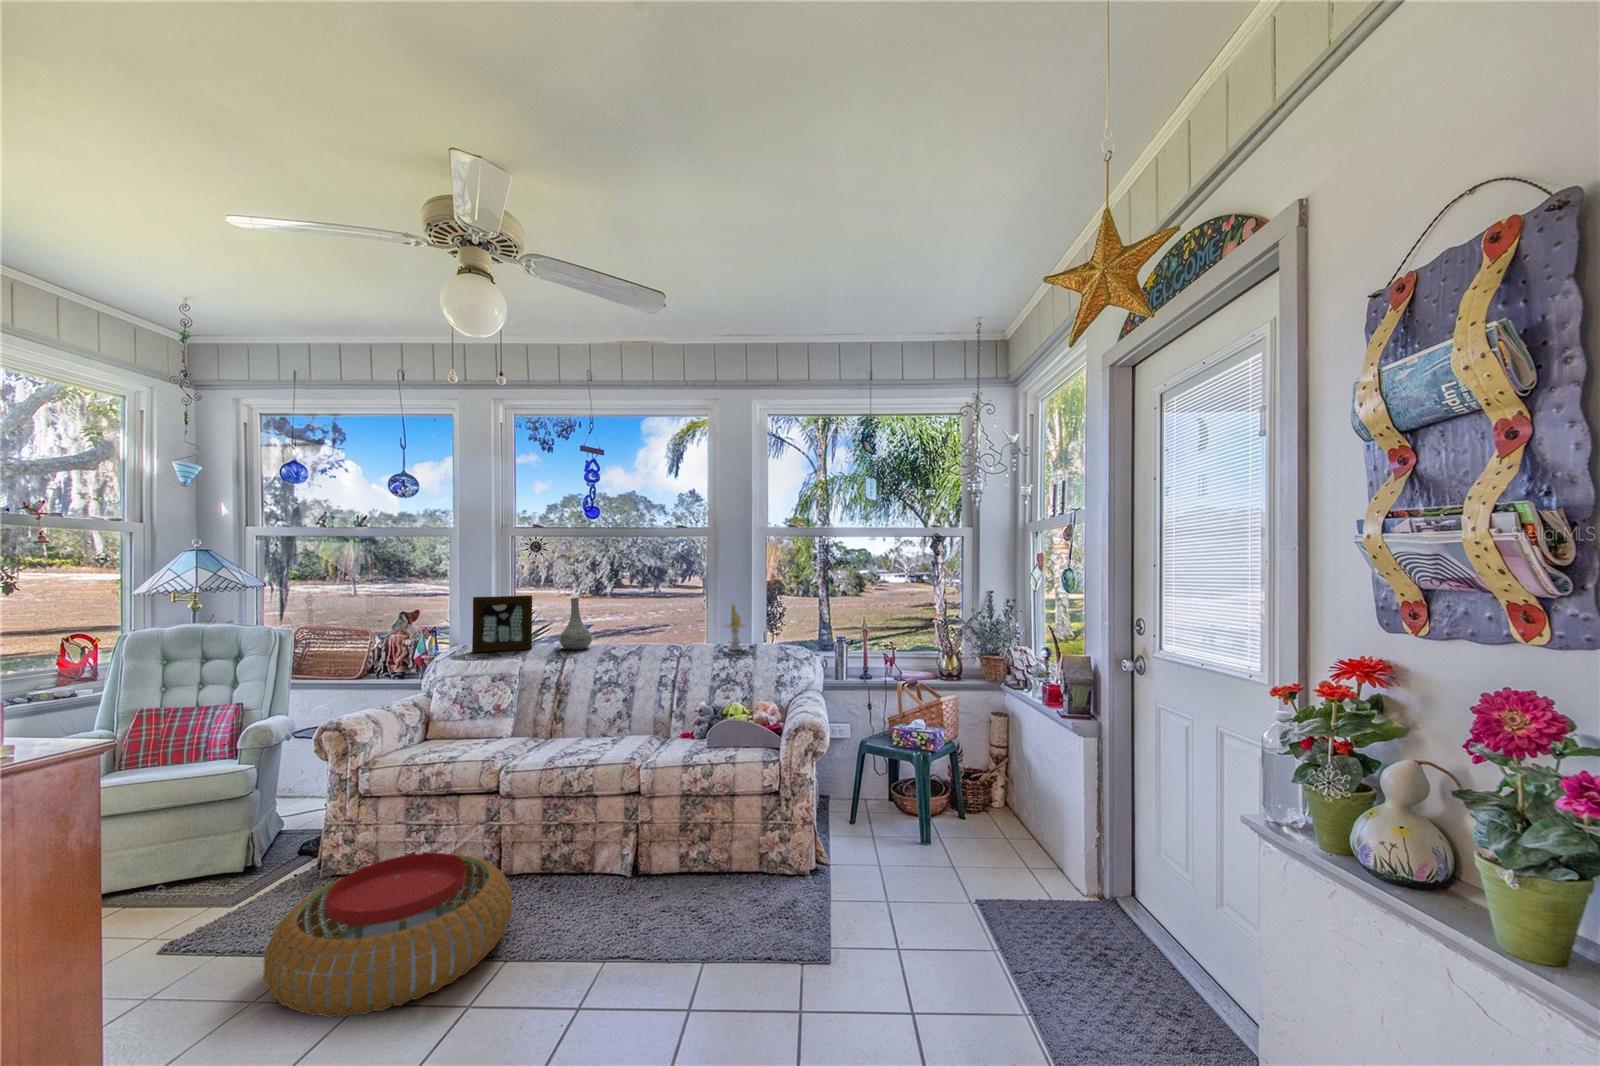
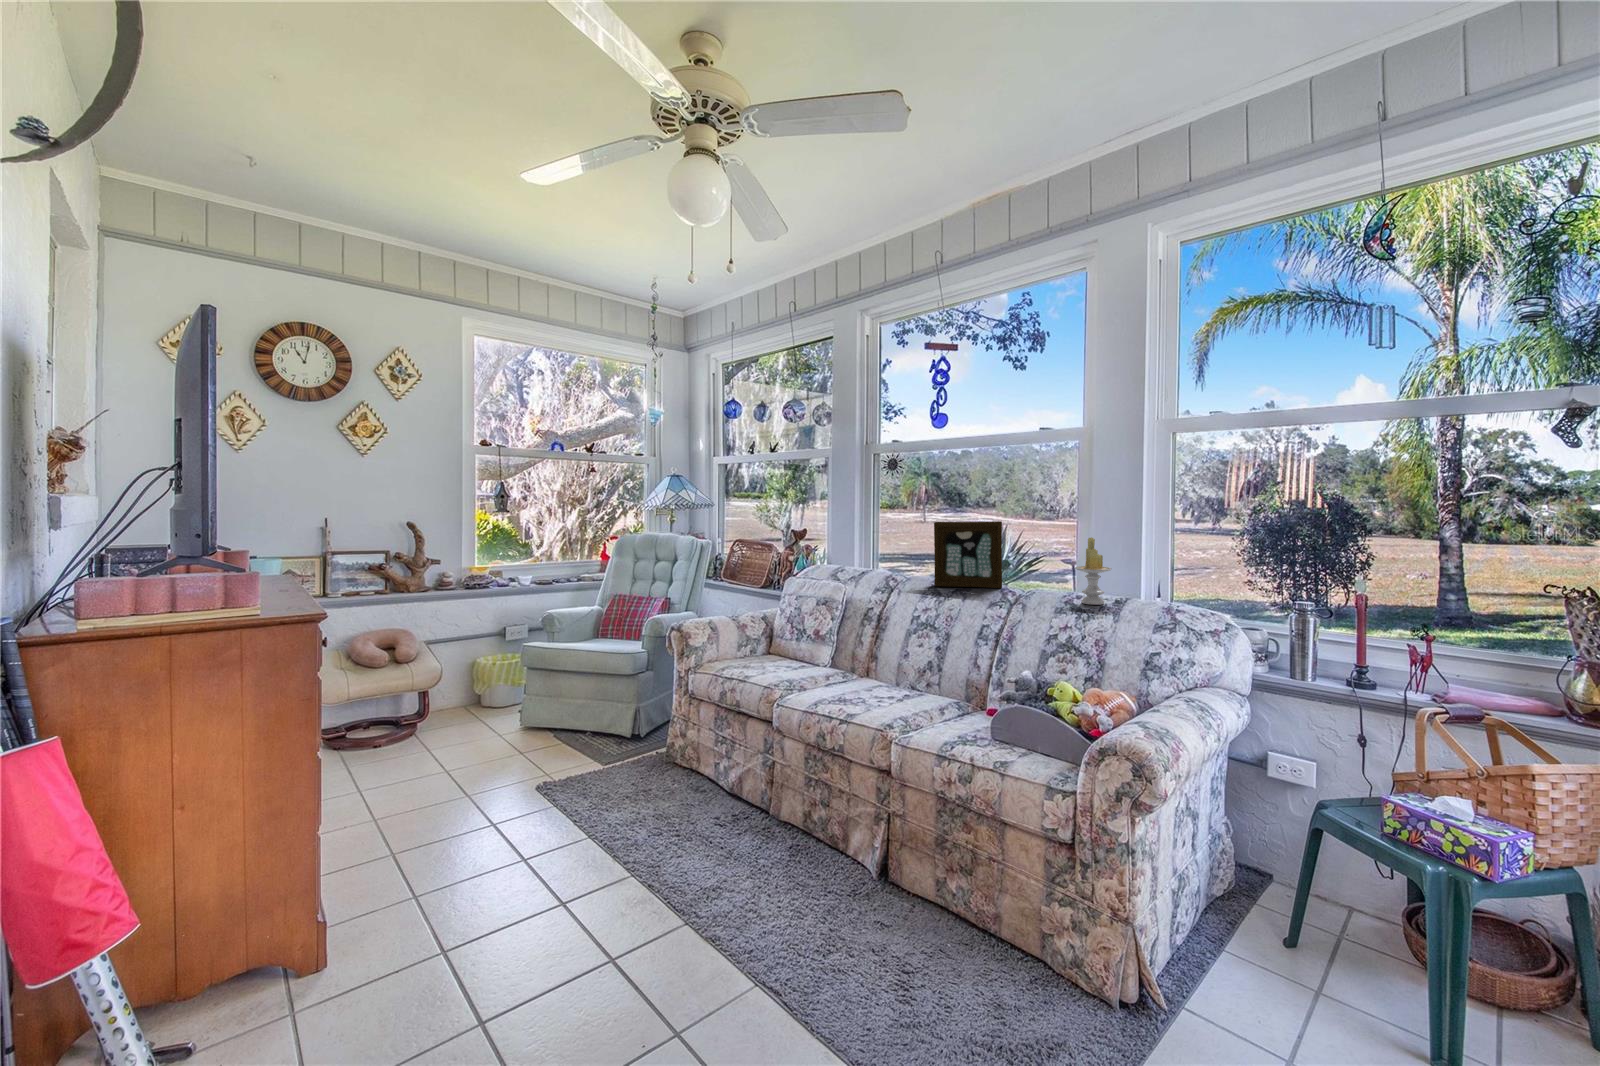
picture frame: present [472,595,532,653] -> present [934,521,1002,588]
vase: present [559,598,592,650] -> none [887,523,923,582]
pouf: present [263,853,512,1018] -> none [527,762,737,914]

